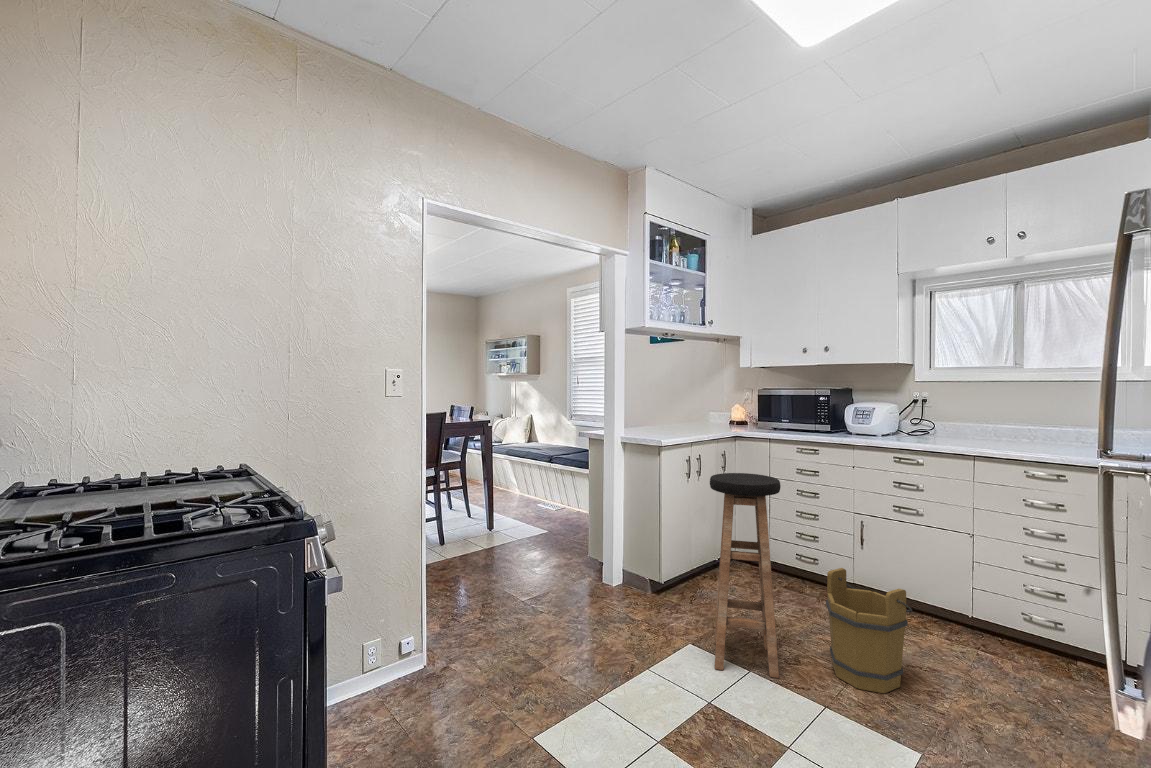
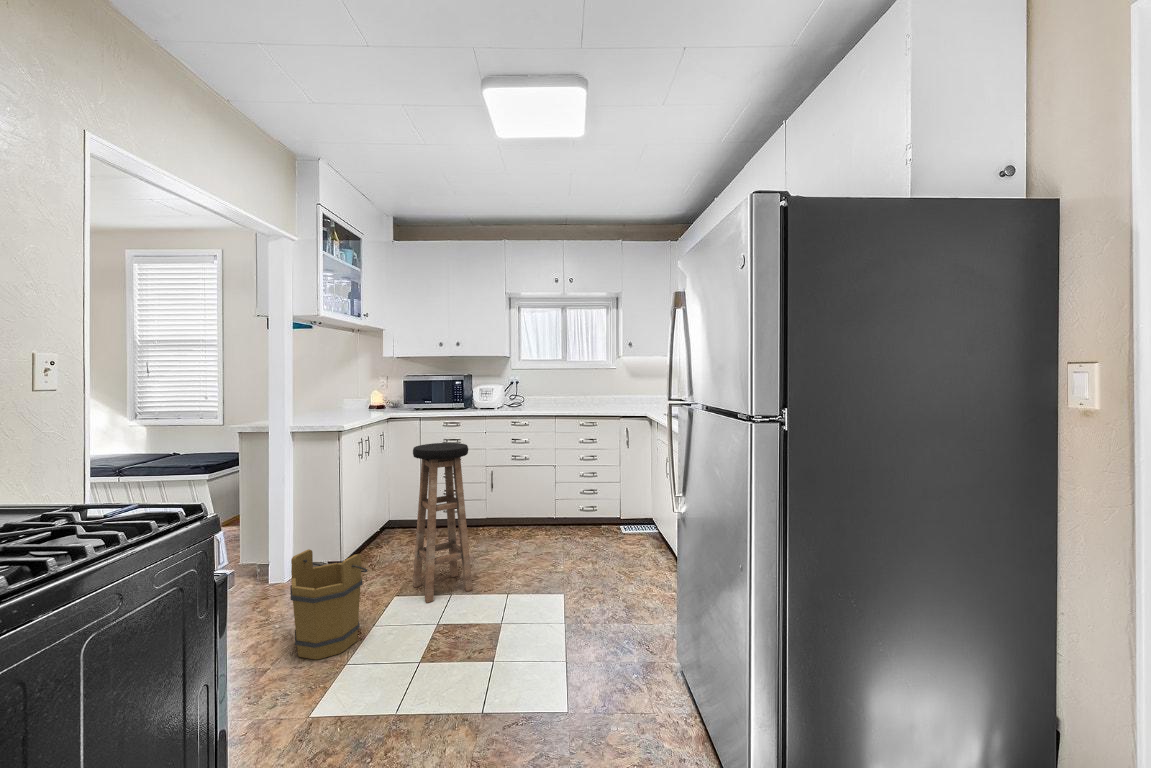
bucket: present [826,568,912,693] -> present [290,549,368,660]

